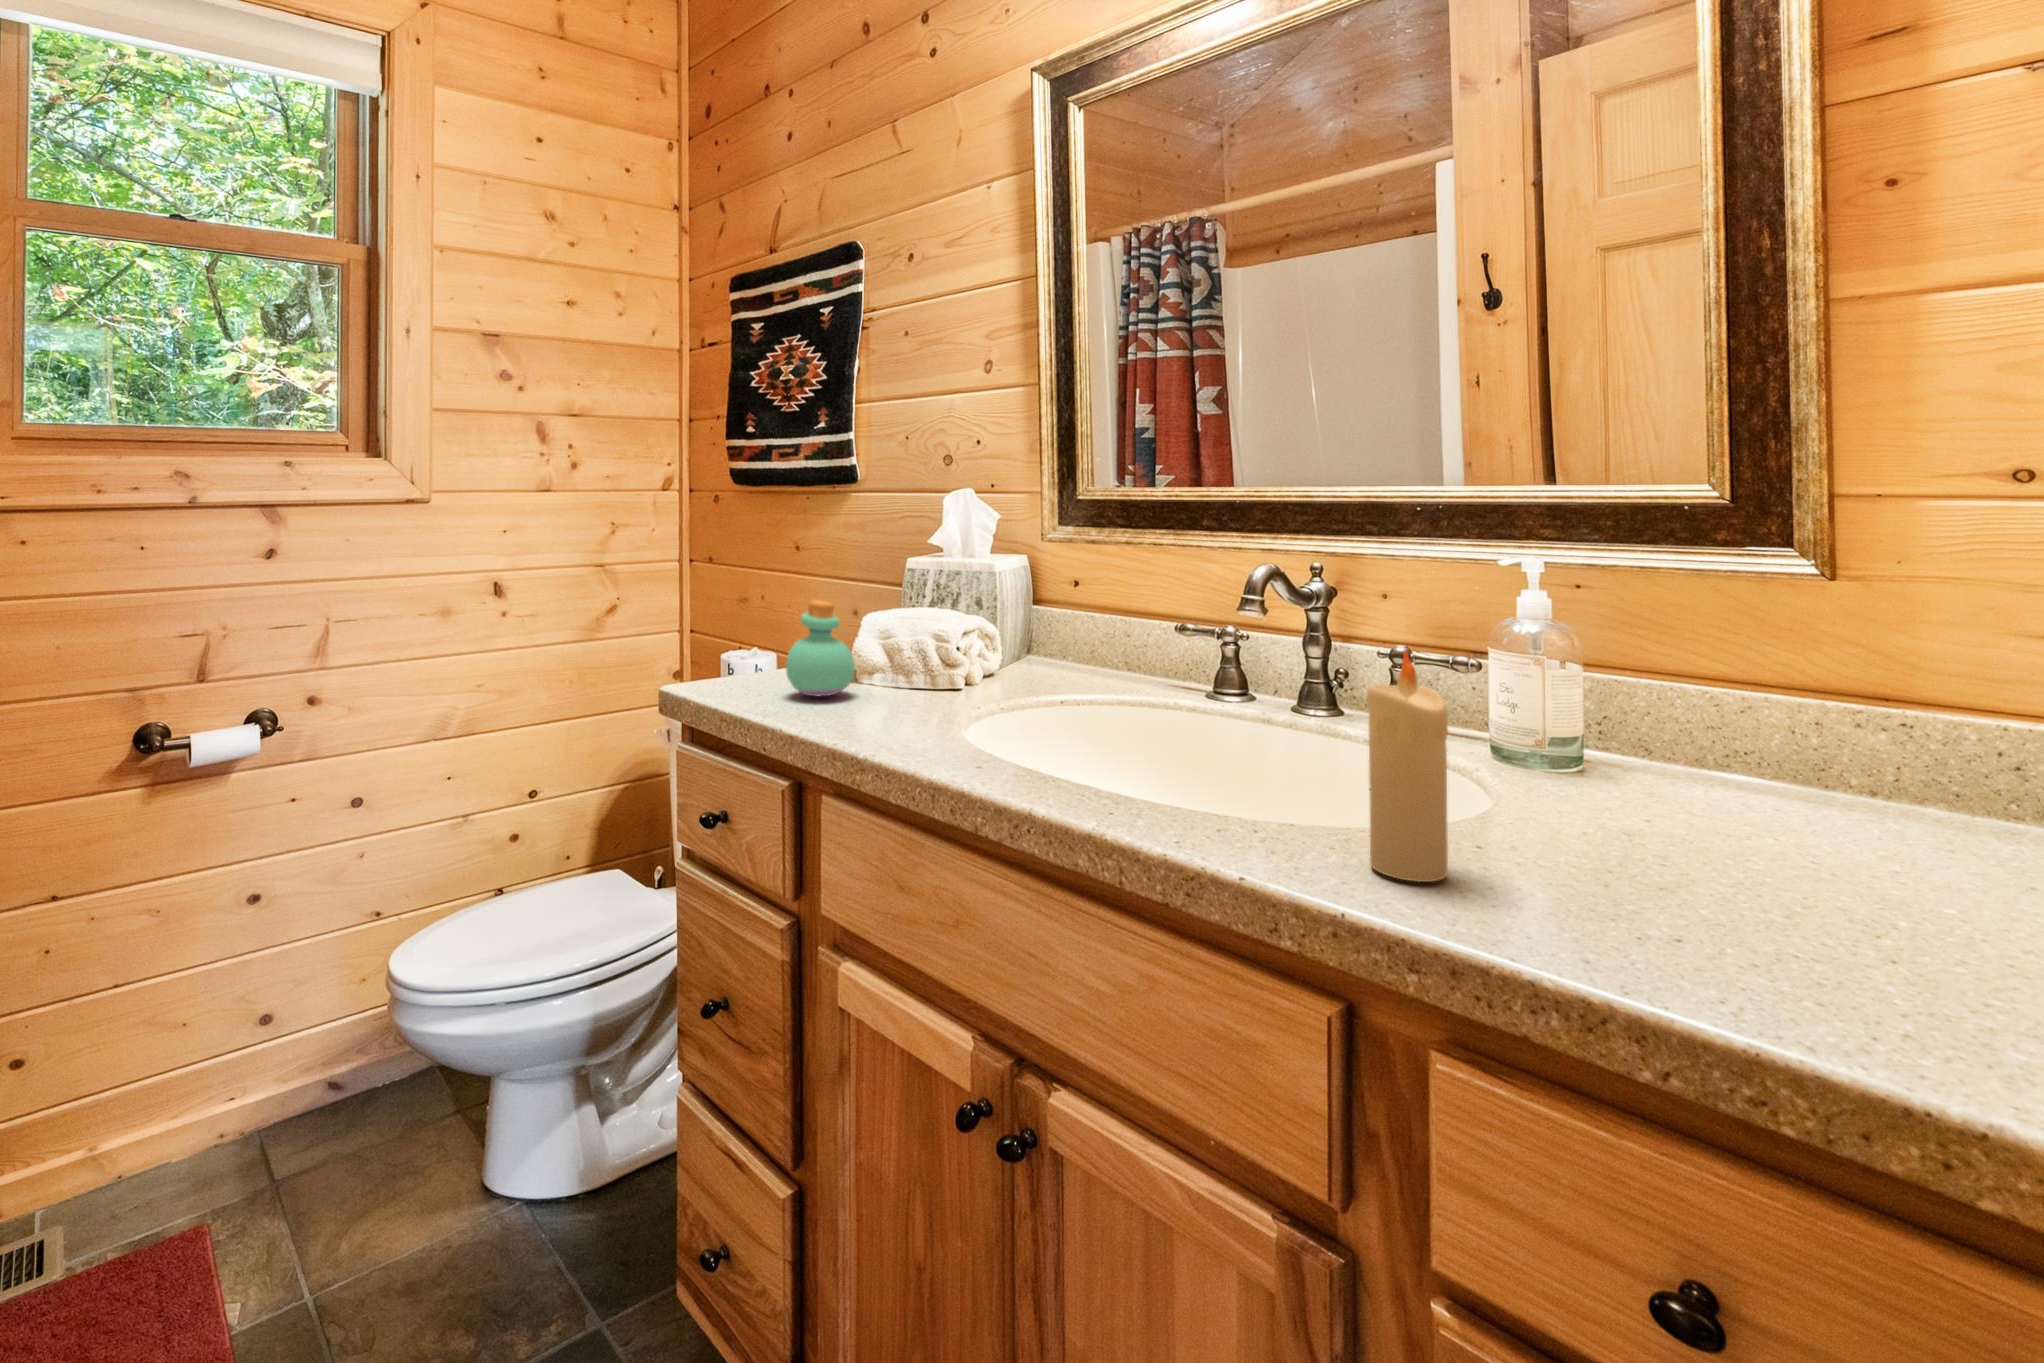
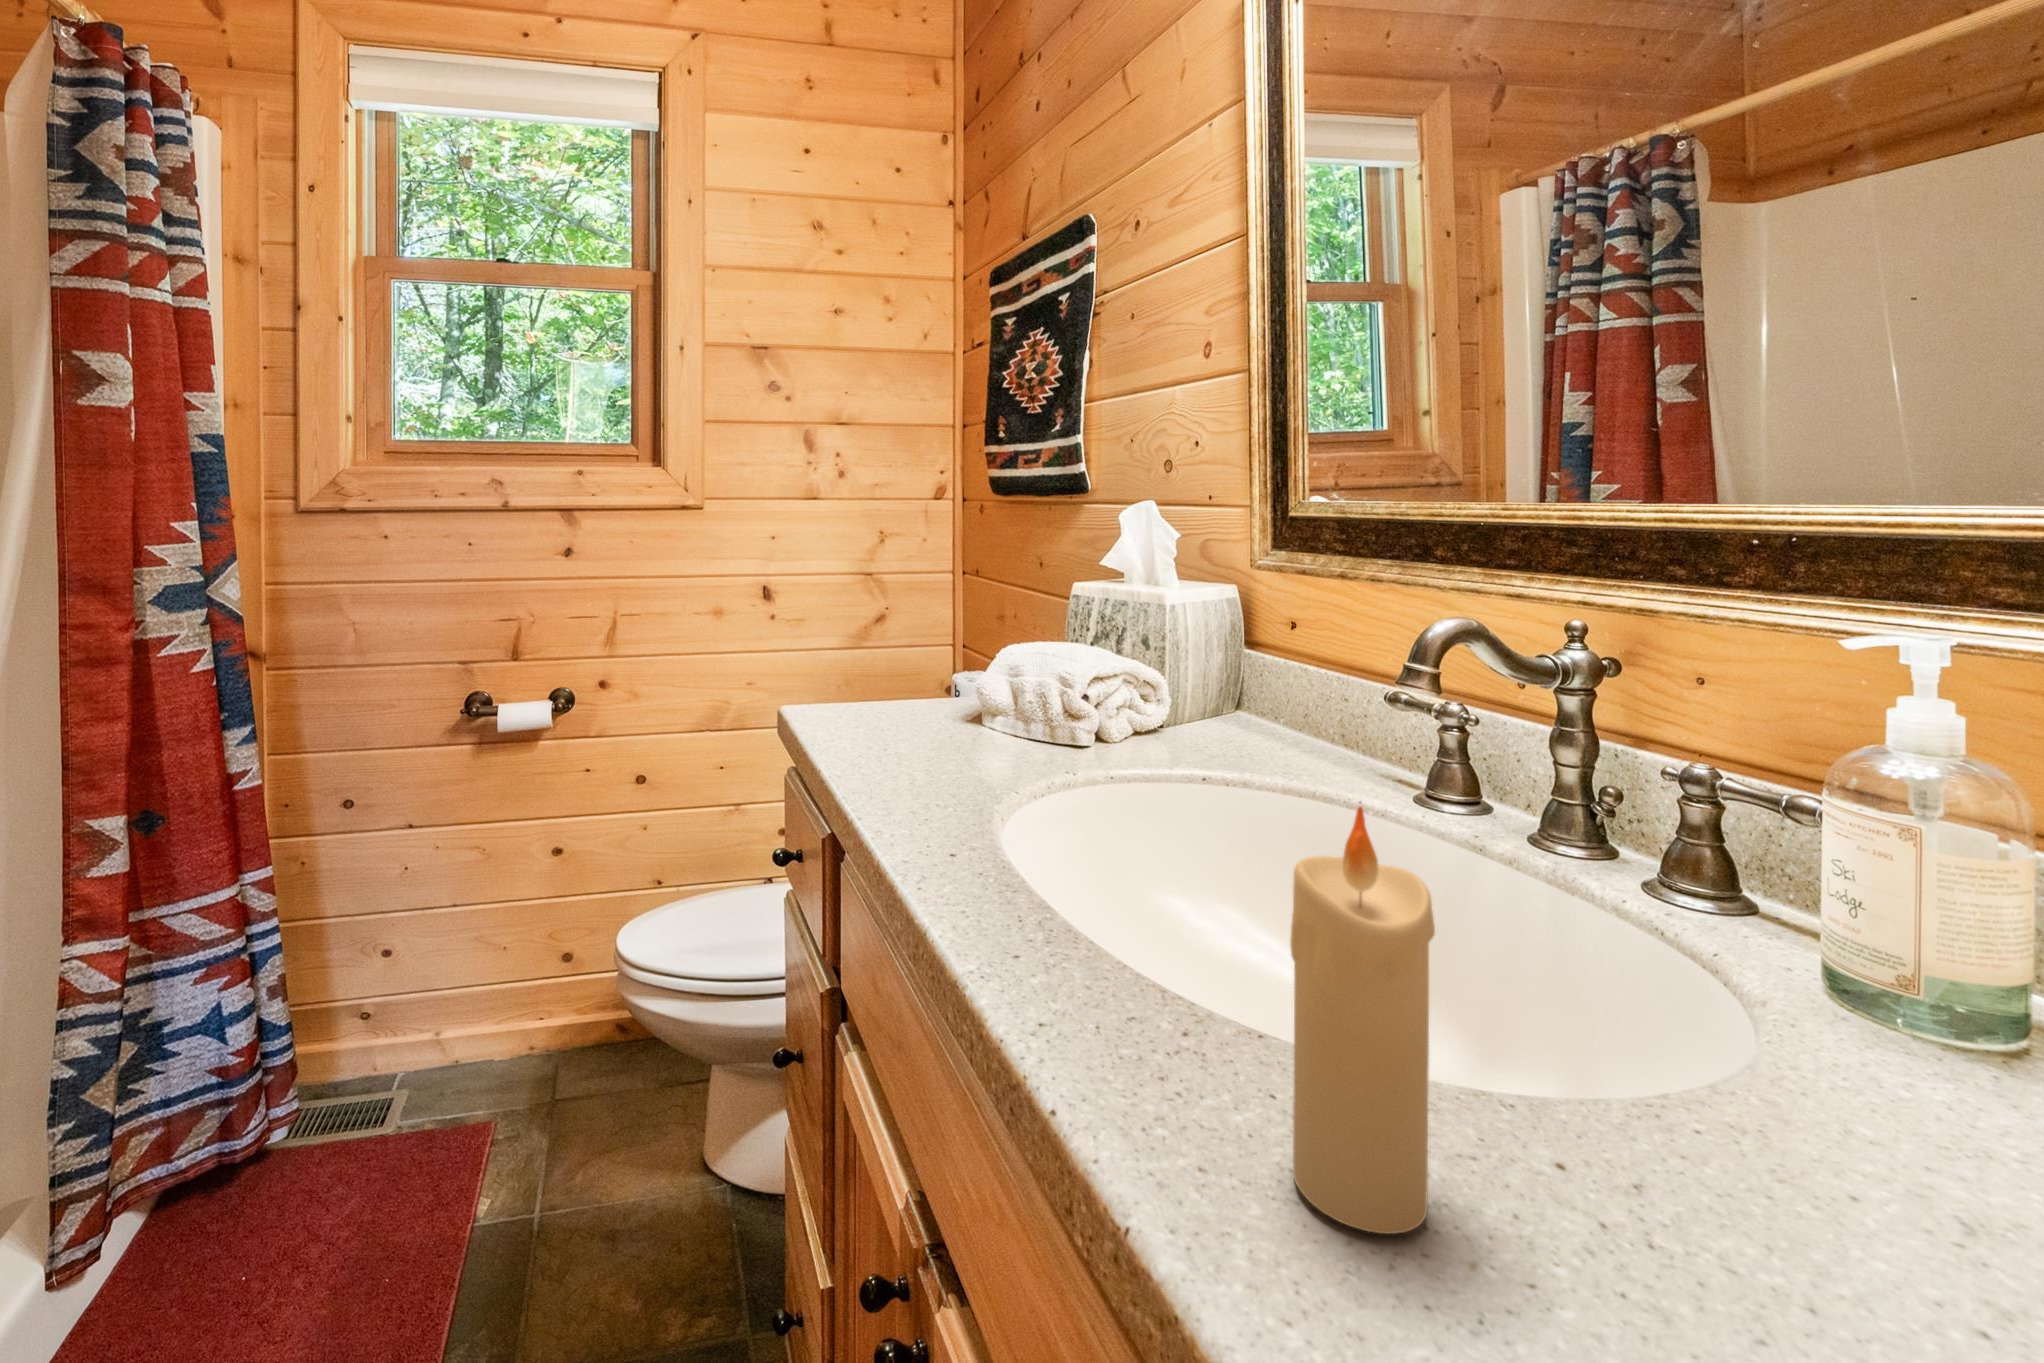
perfume bottle: present [786,600,855,696] -> none [876,626,956,737]

